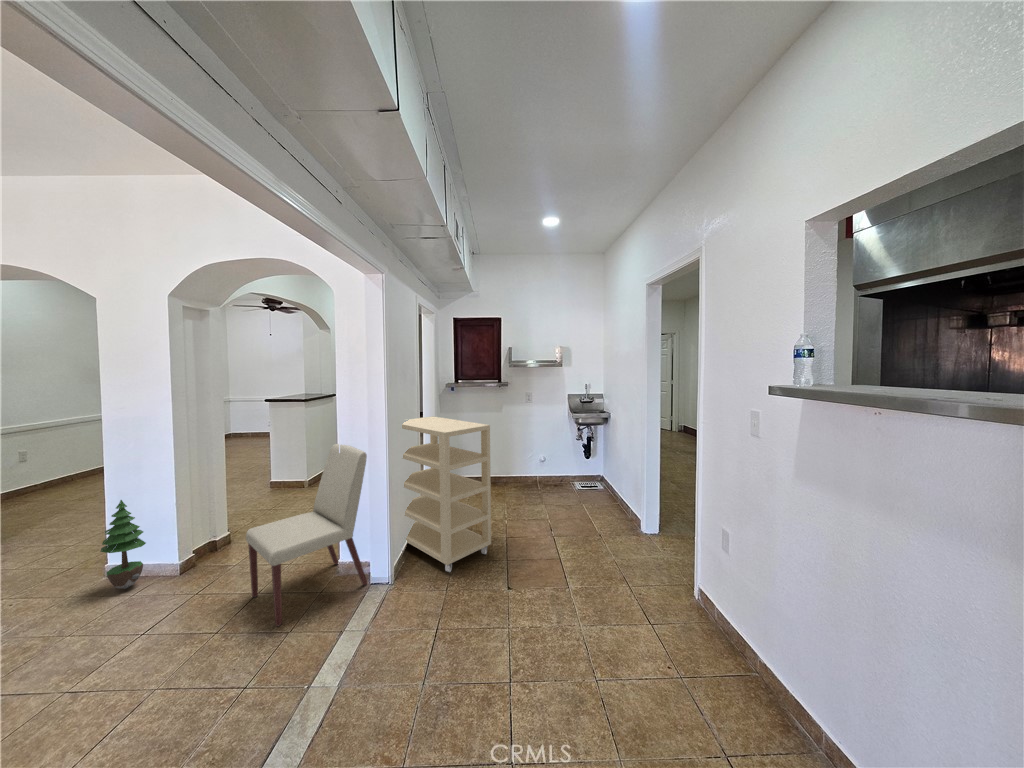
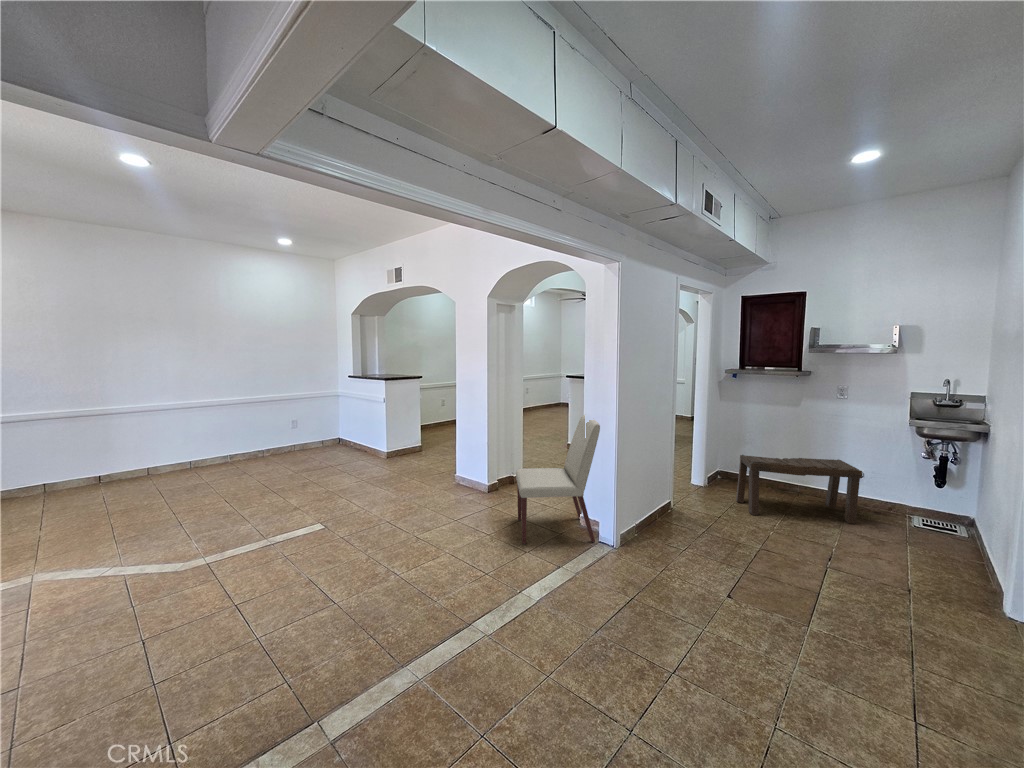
shelving unit: present [402,416,491,572] -> none [634,401,738,562]
bench: none [465,448,544,506] -> present [736,455,862,524]
potted tree: present [100,500,146,589] -> none [451,432,473,490]

